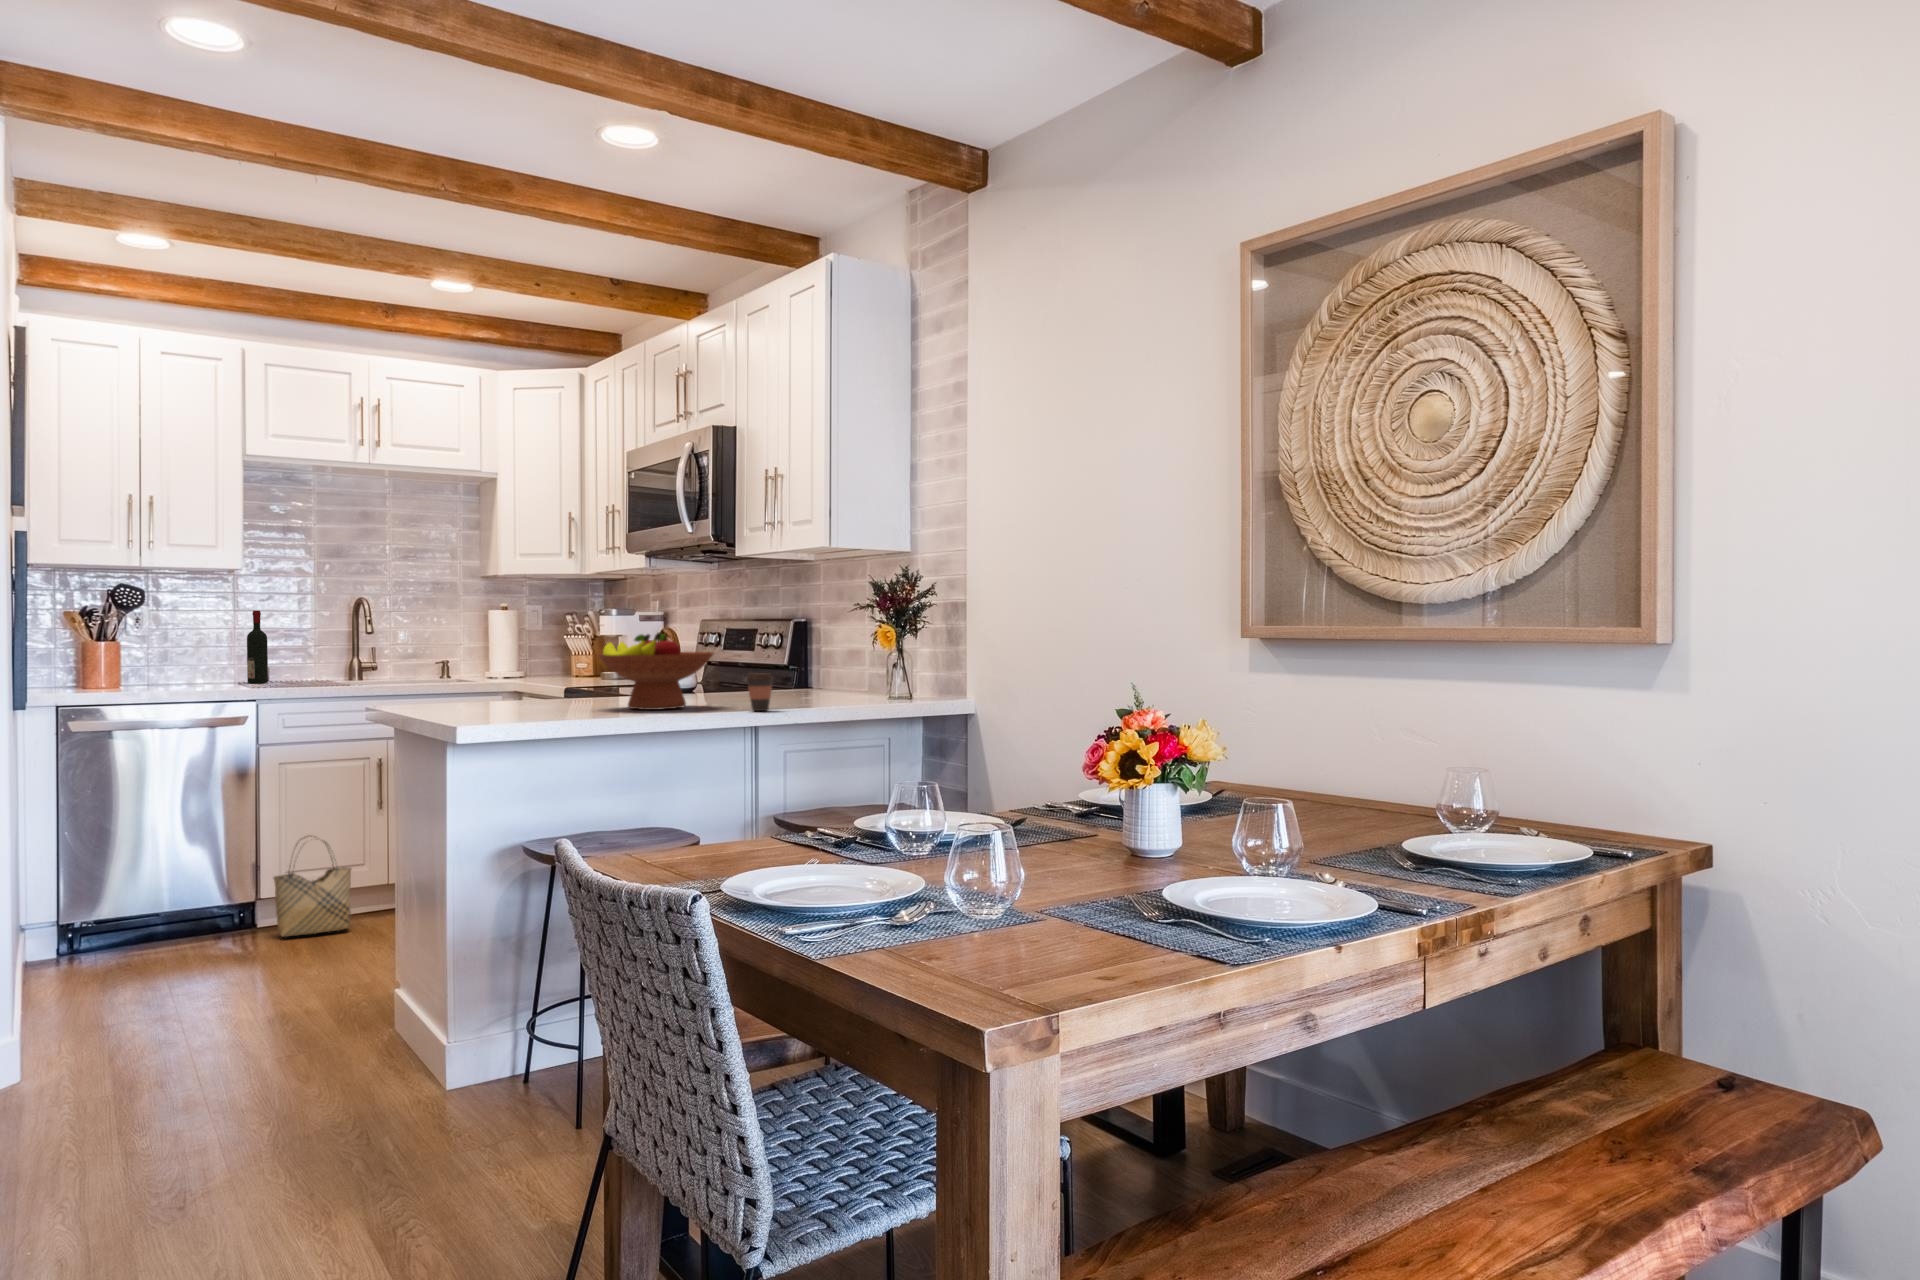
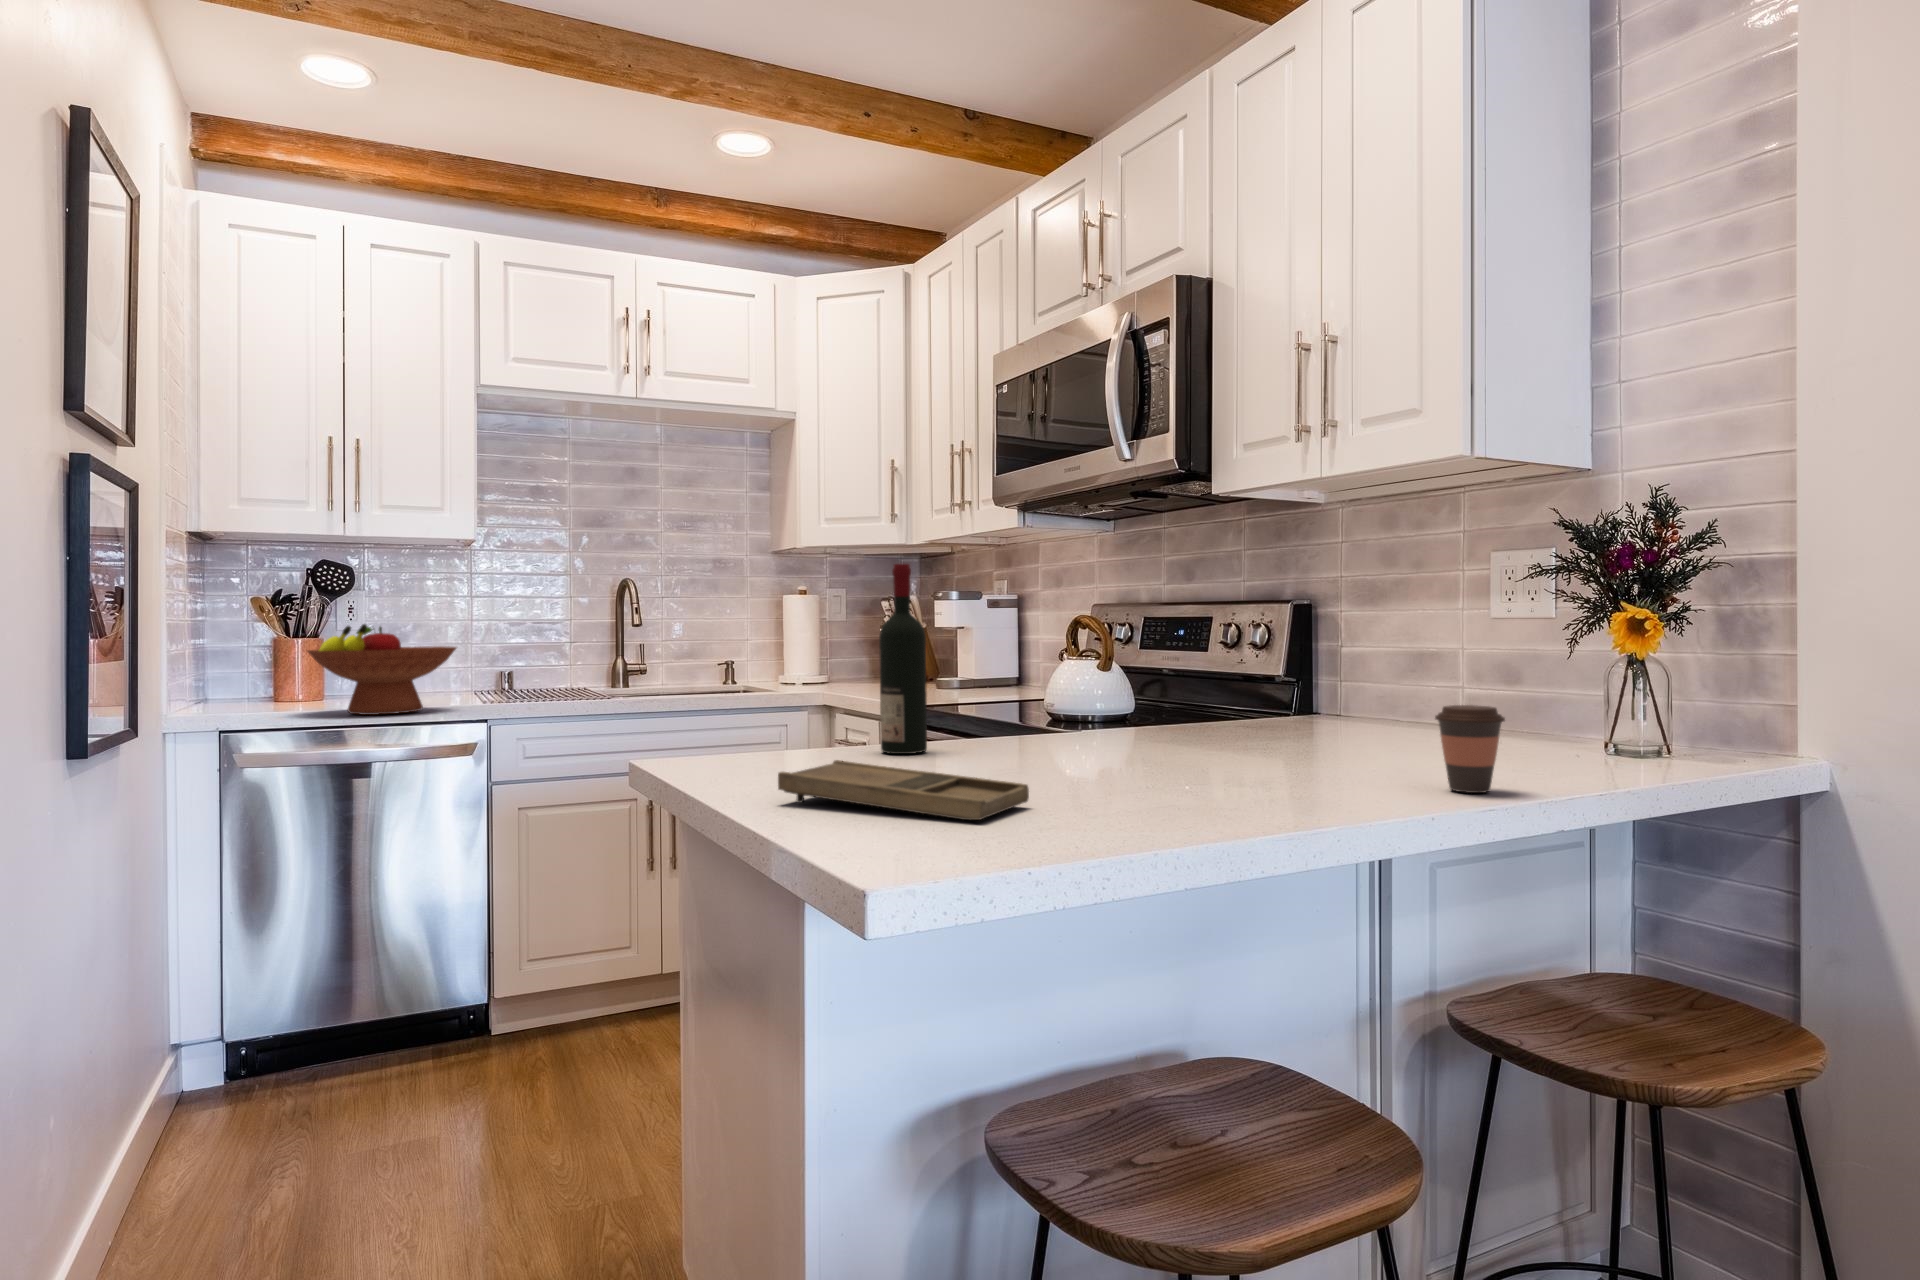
wine bottle: present [247,611,268,683] -> present [879,564,927,754]
fruit bowl: present [598,633,714,710] -> present [307,624,456,715]
tray: none [433,699,547,718] -> present [778,760,1029,820]
woven basket: present [274,836,351,937] -> none [507,916,616,1072]

